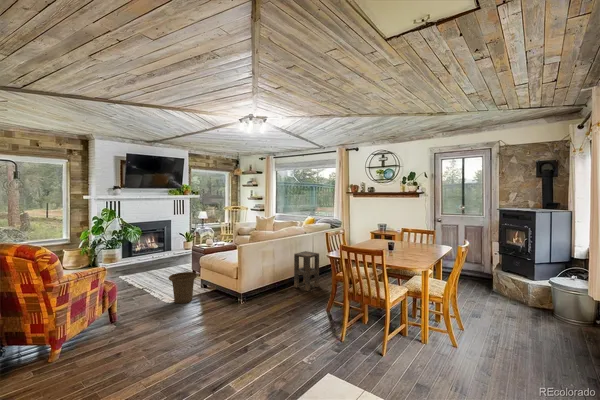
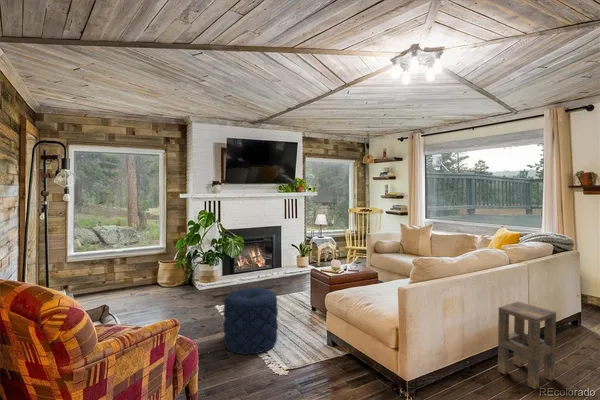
pouf: none [130,257,170,298] -> present [223,288,278,355]
basket: present [169,272,197,304] -> none [276,322,321,380]

